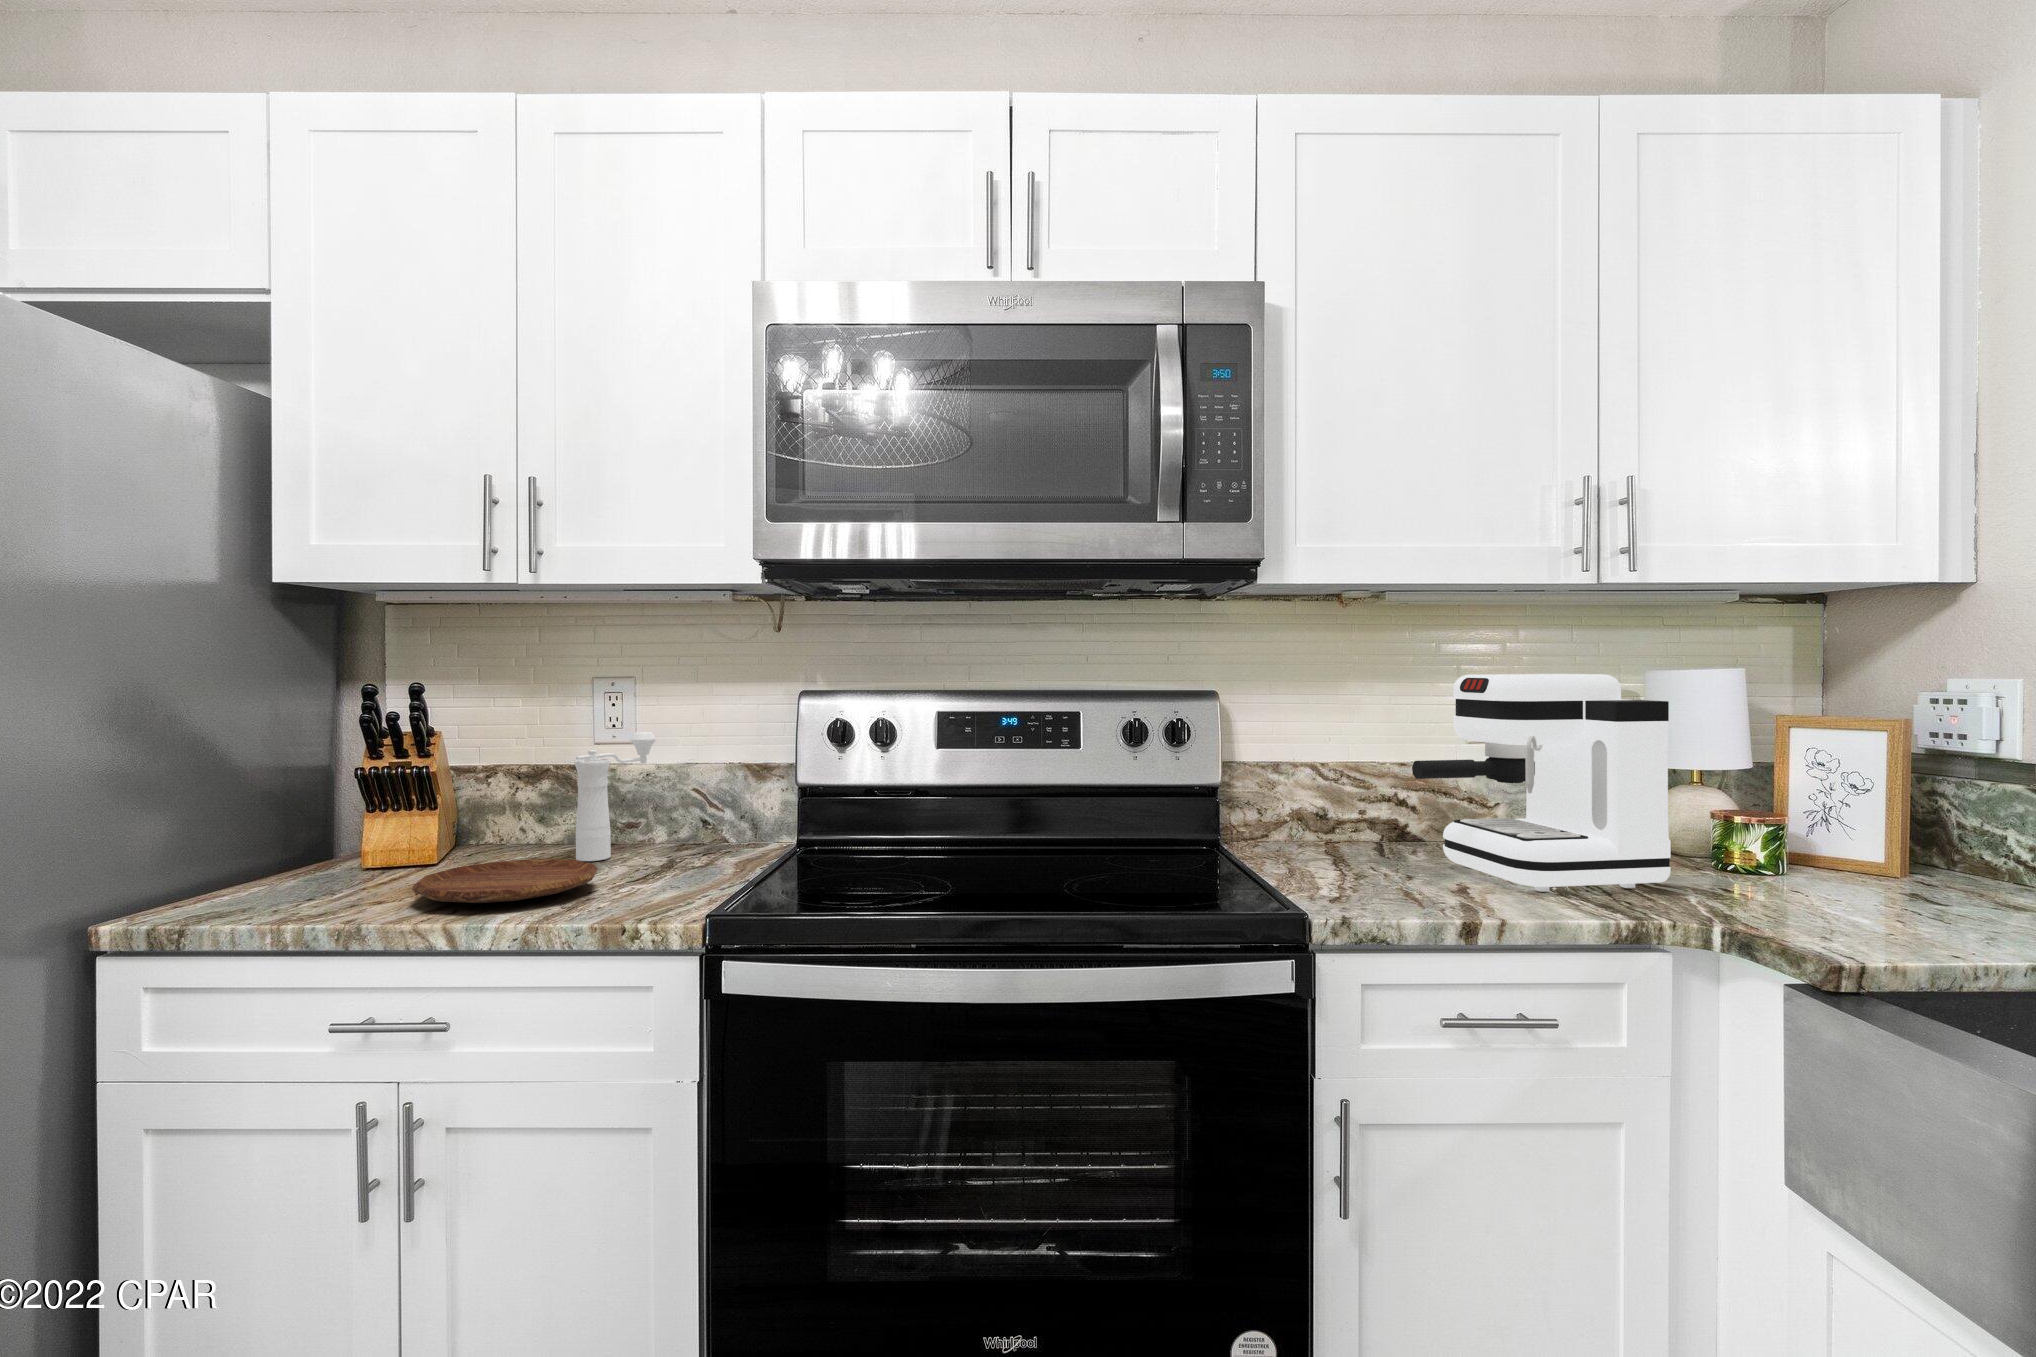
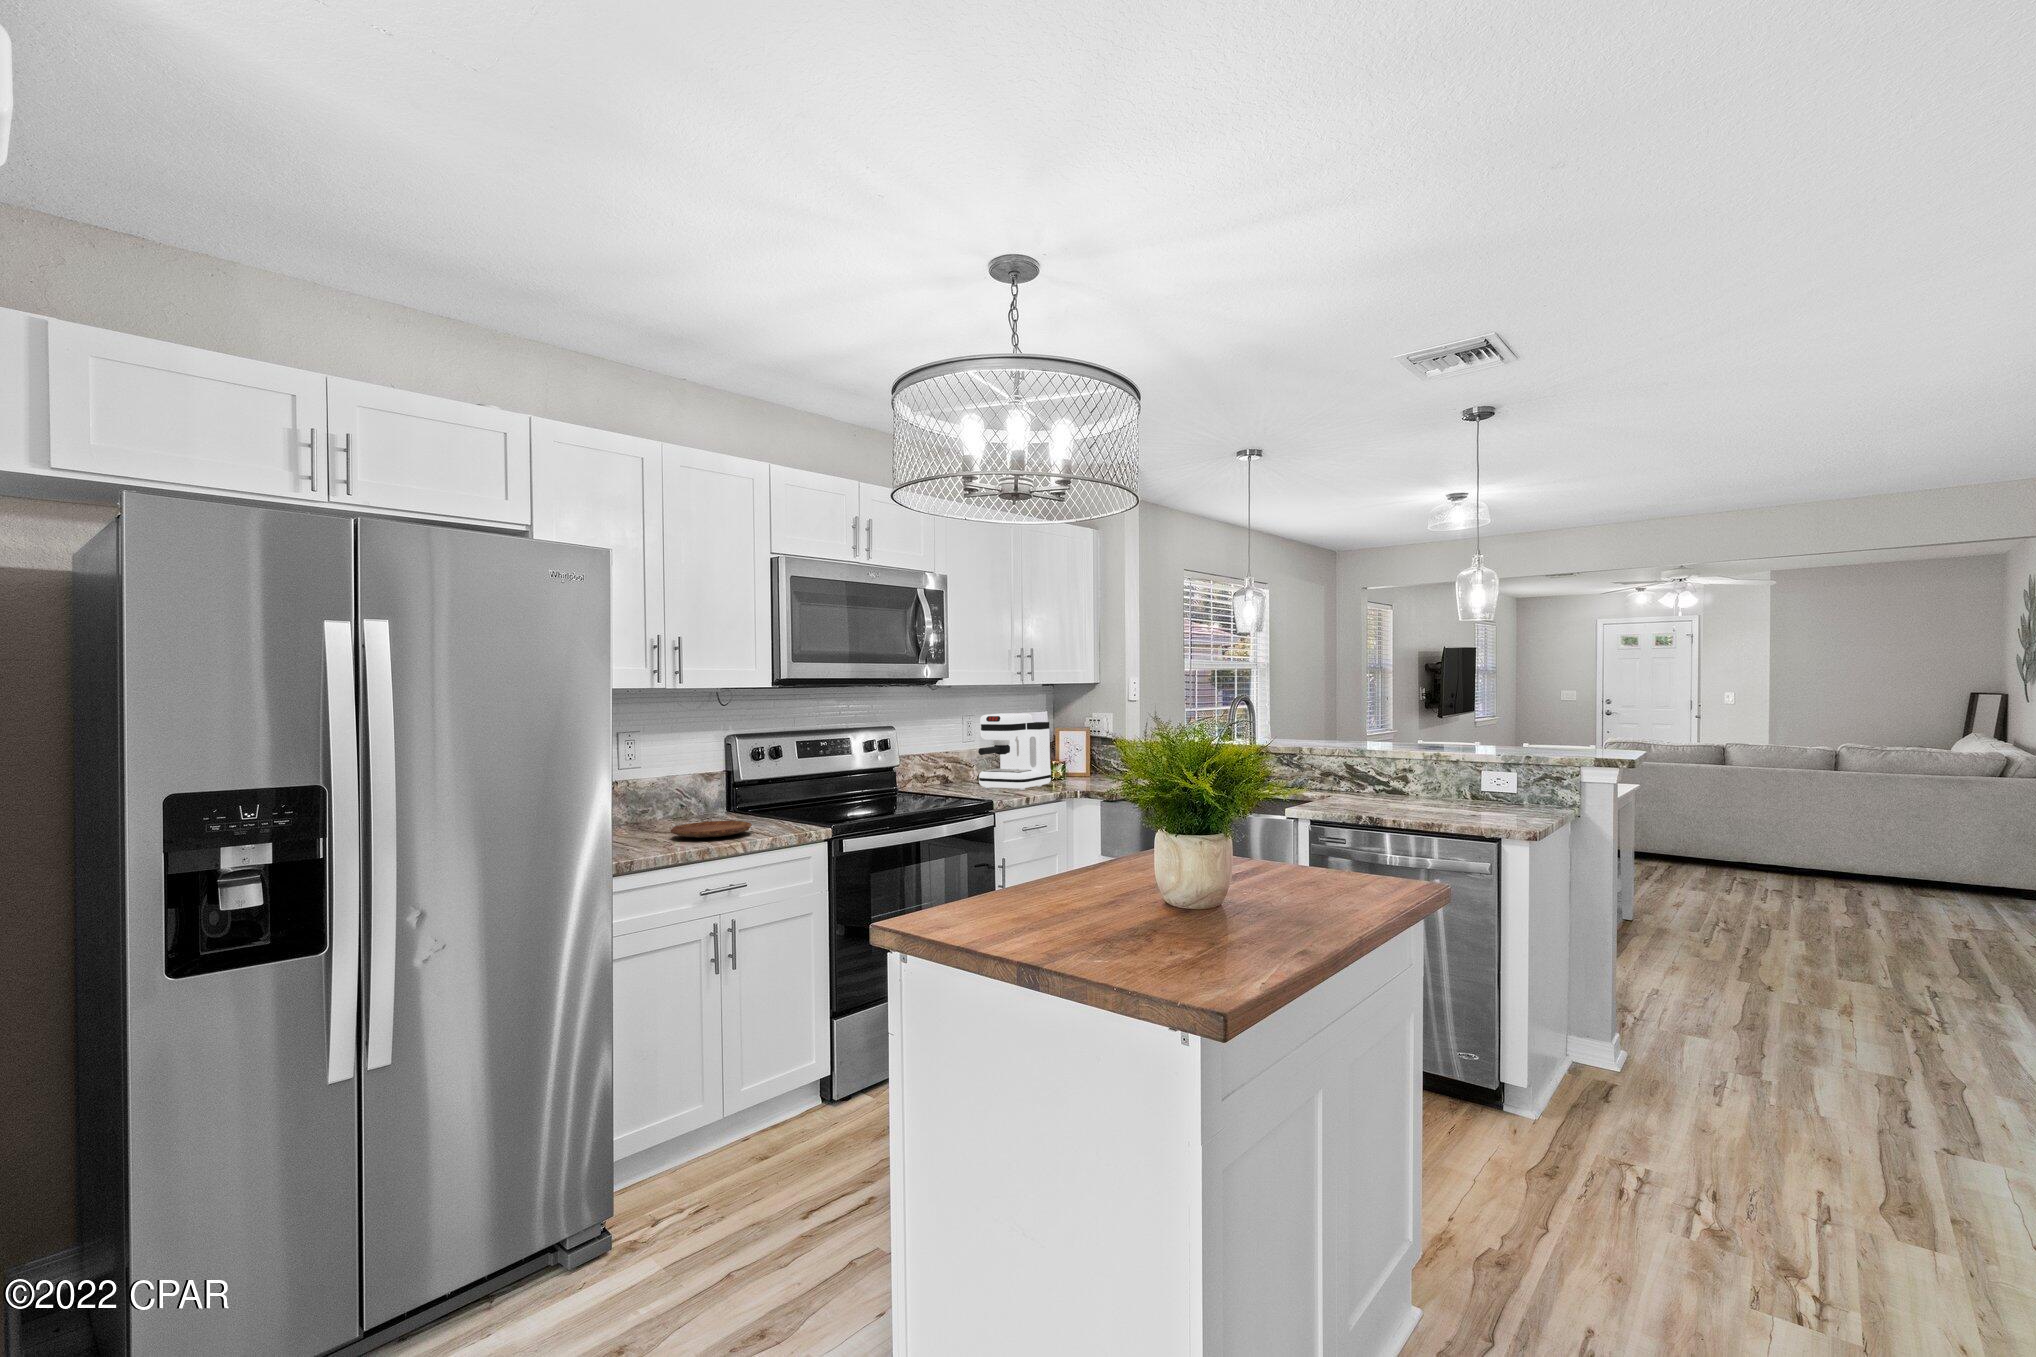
pepper mill: present [574,732,656,861] -> none [655,761,674,830]

